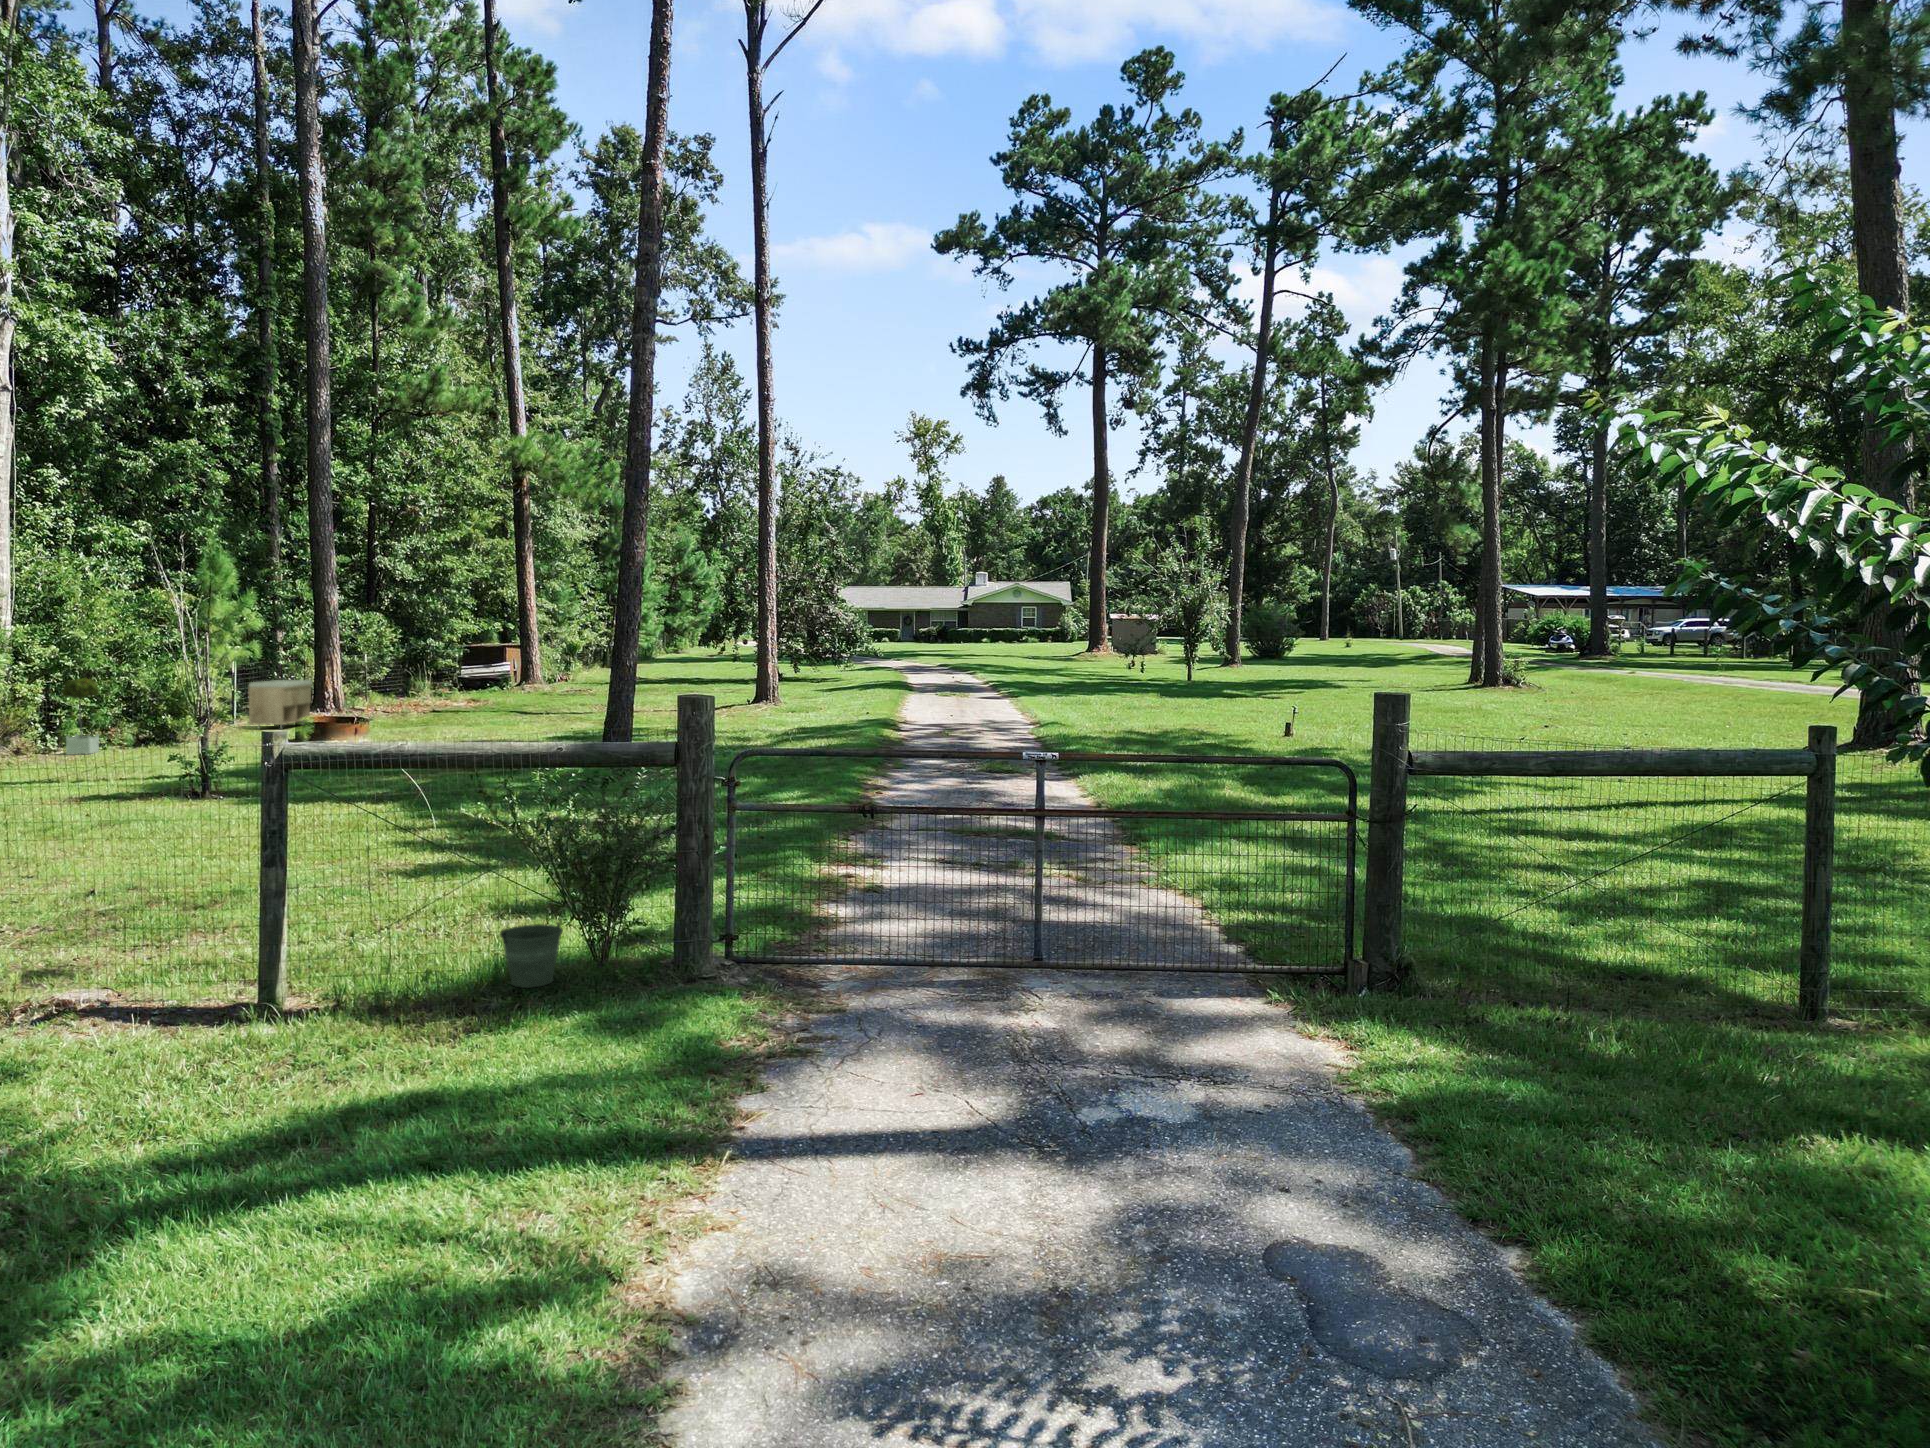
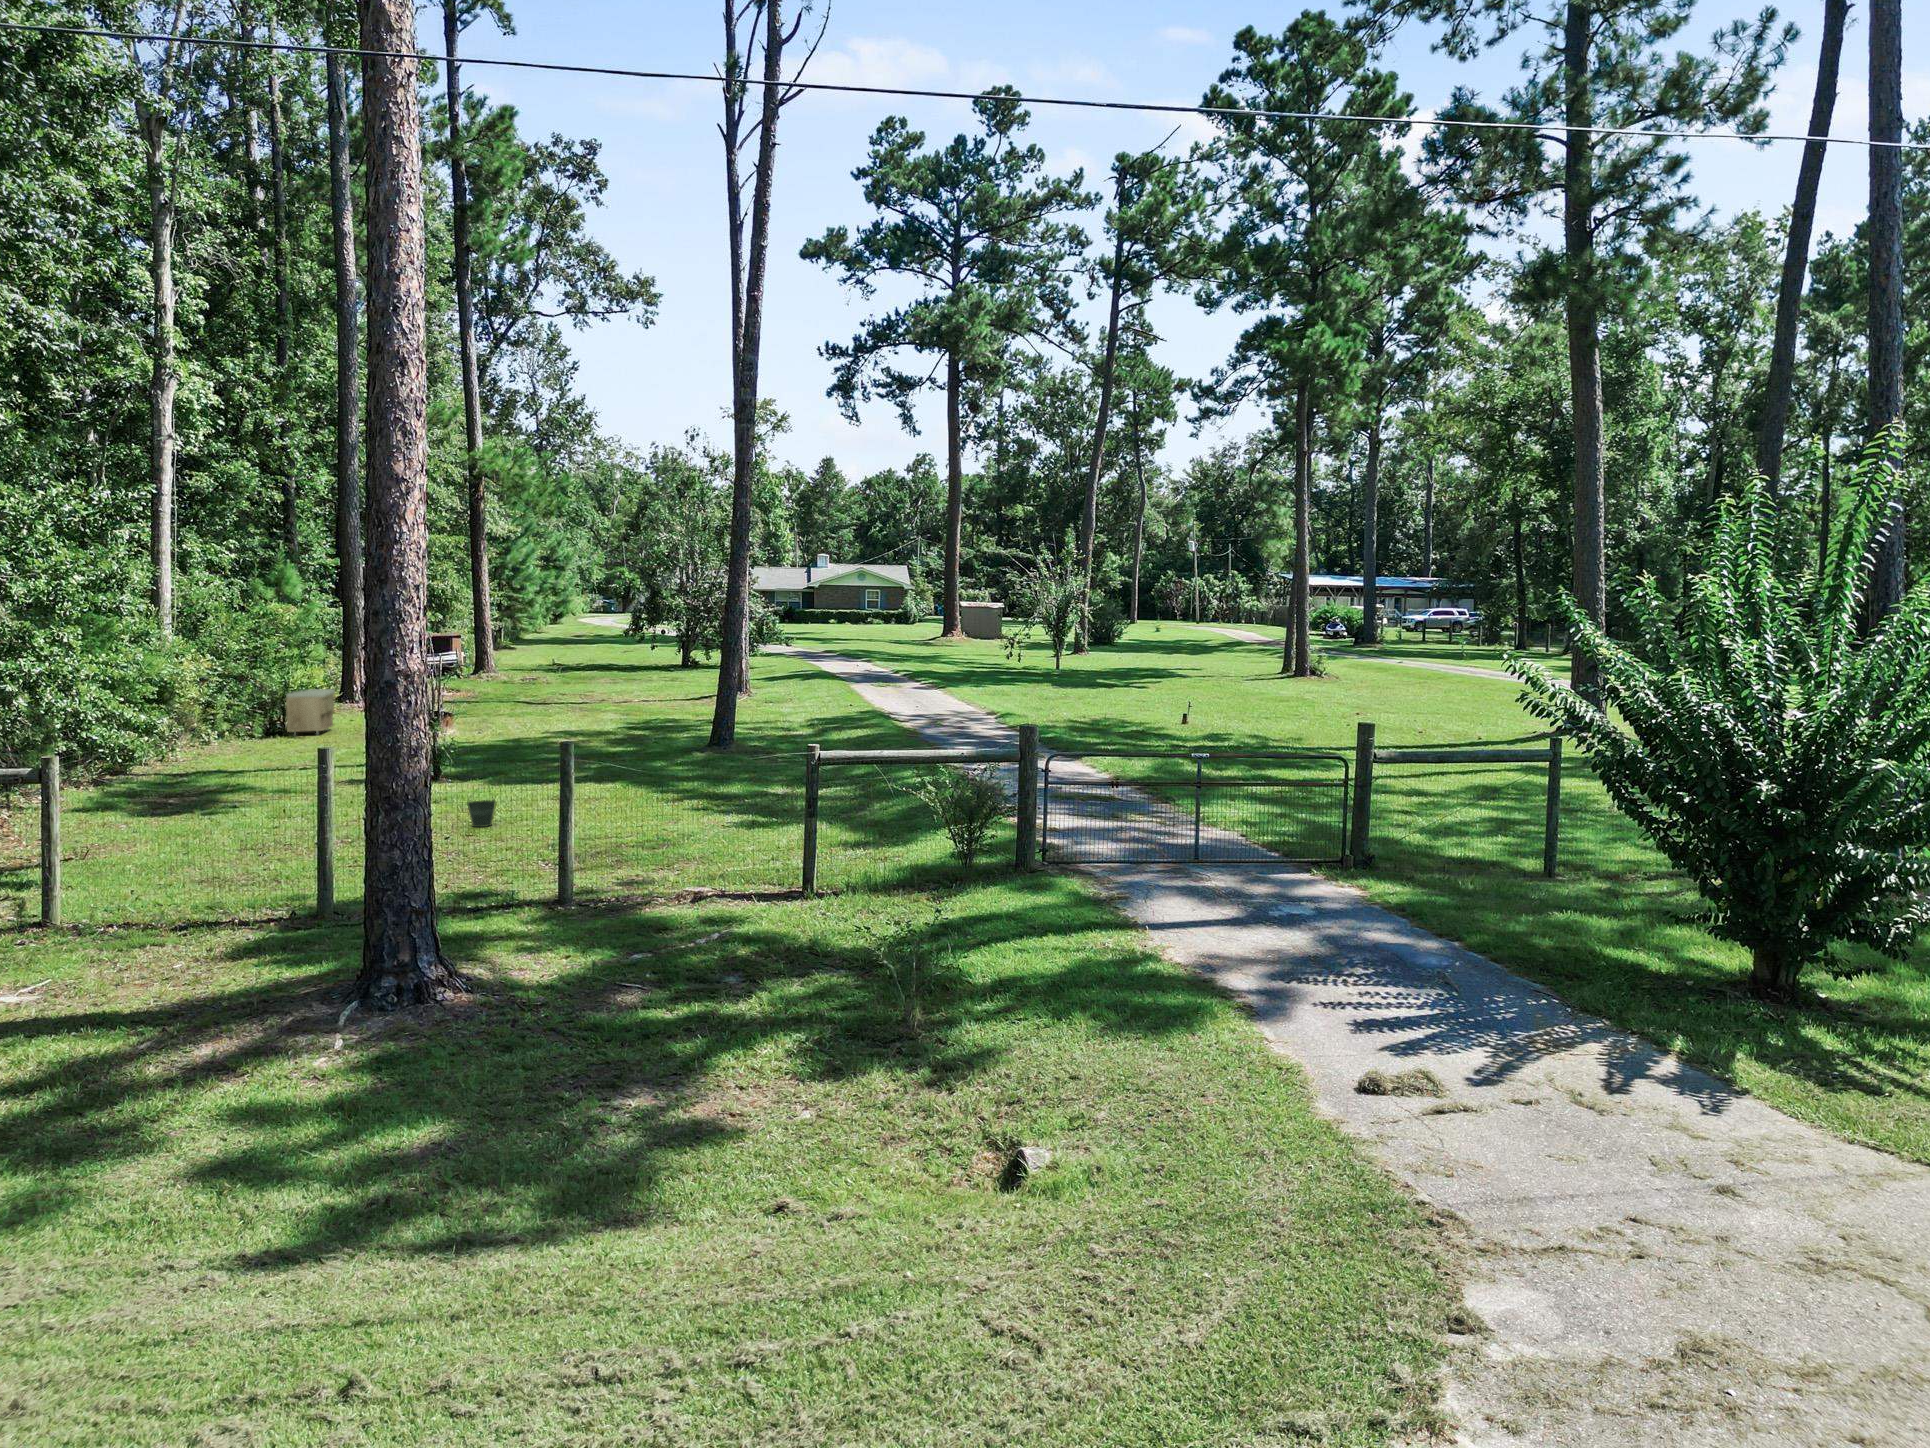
potted tree: present [61,678,99,755] -> none [168,694,202,765]
bucket: present [500,919,563,988] -> present [467,797,496,827]

